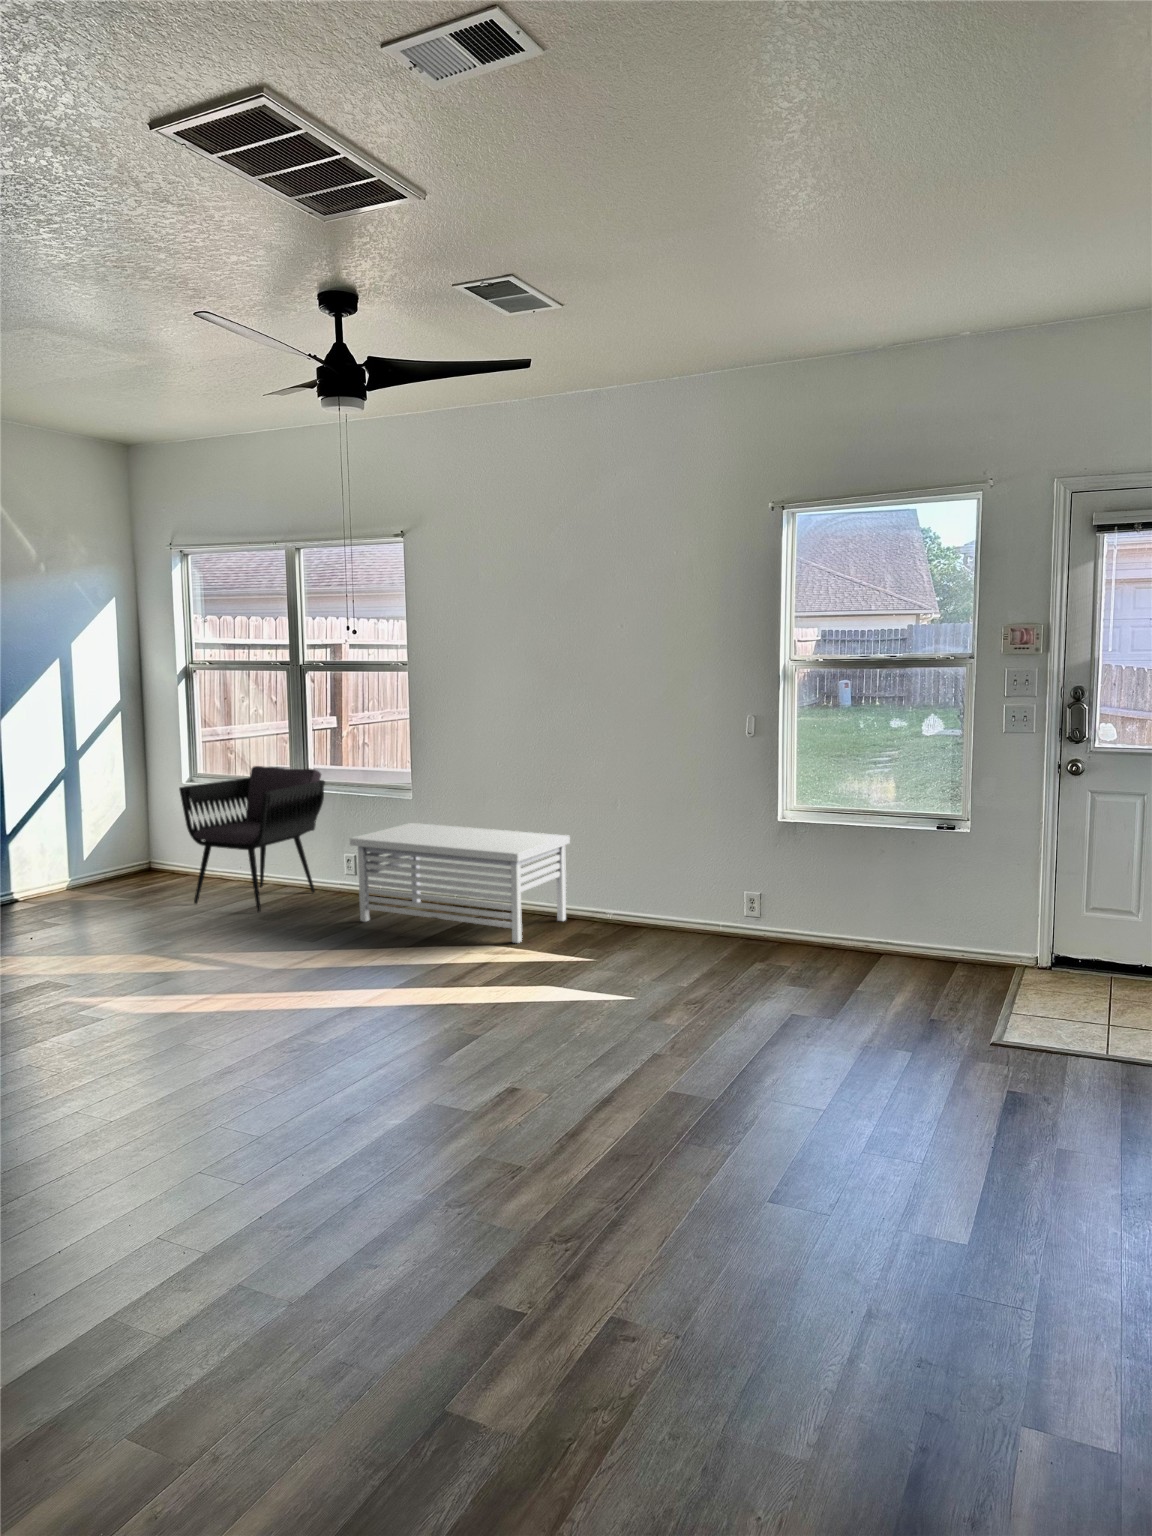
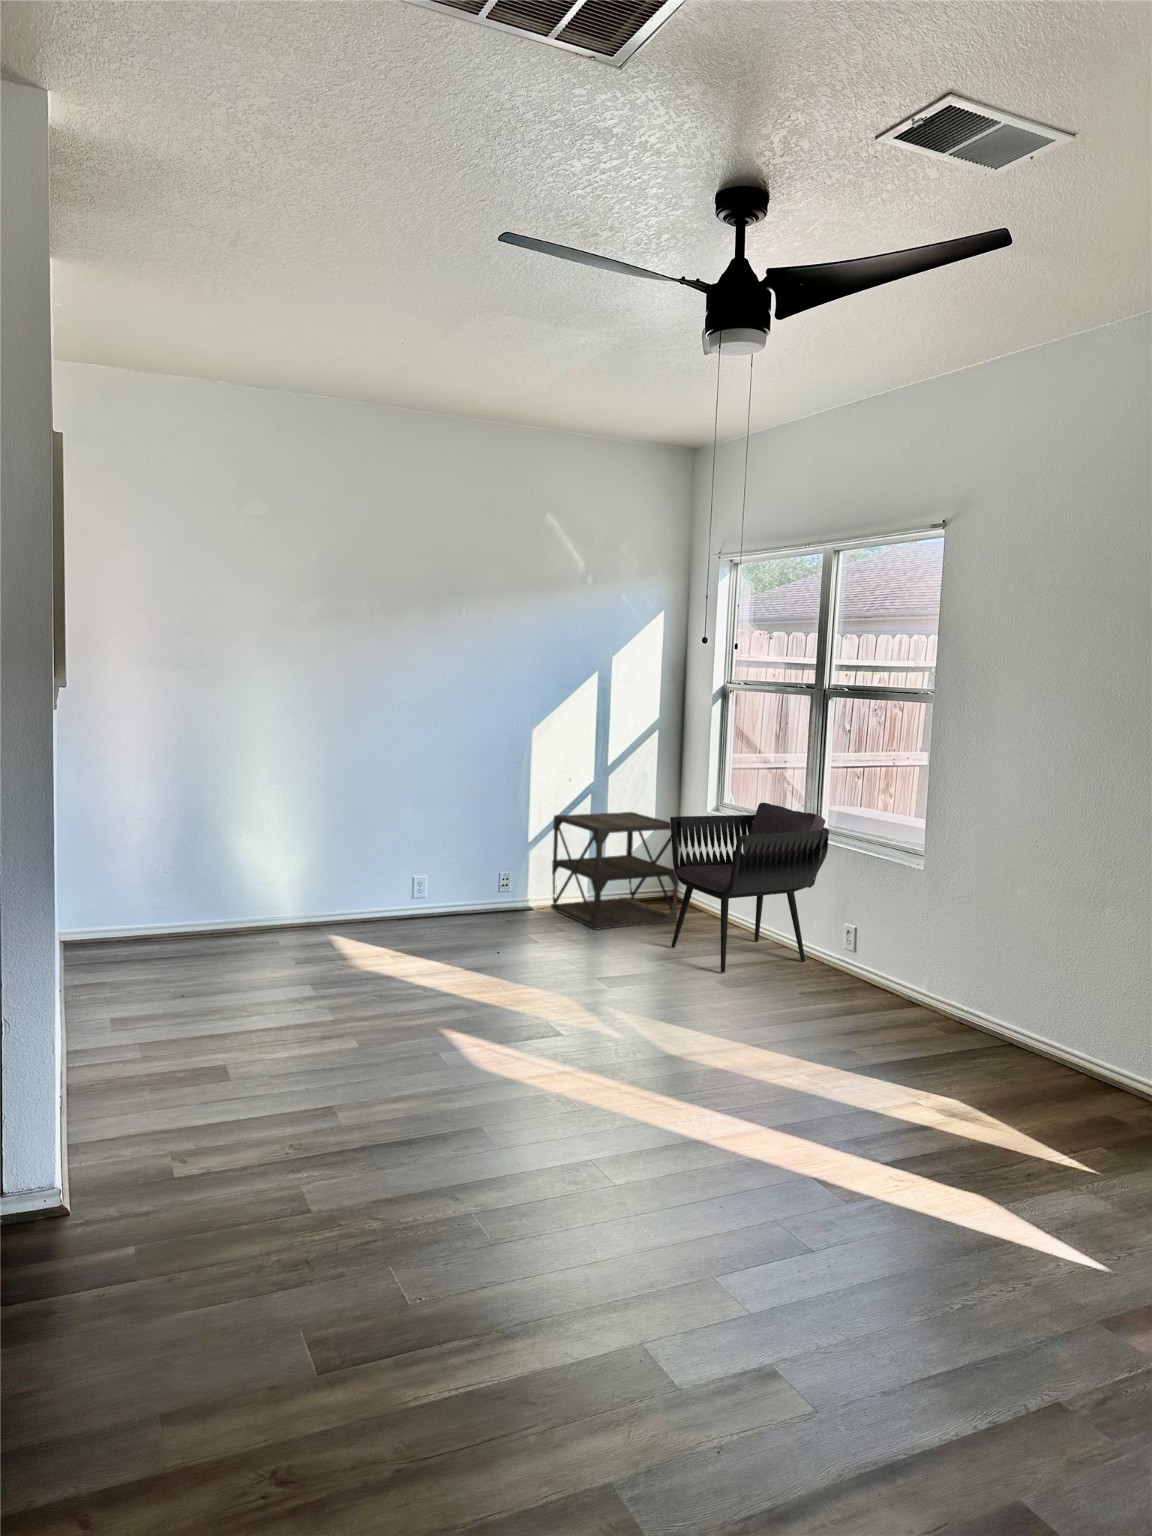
side table: none [31,793,175,905] -> present [551,812,679,930]
storage bench: present [350,823,570,943] -> none [815,900,1120,1104]

